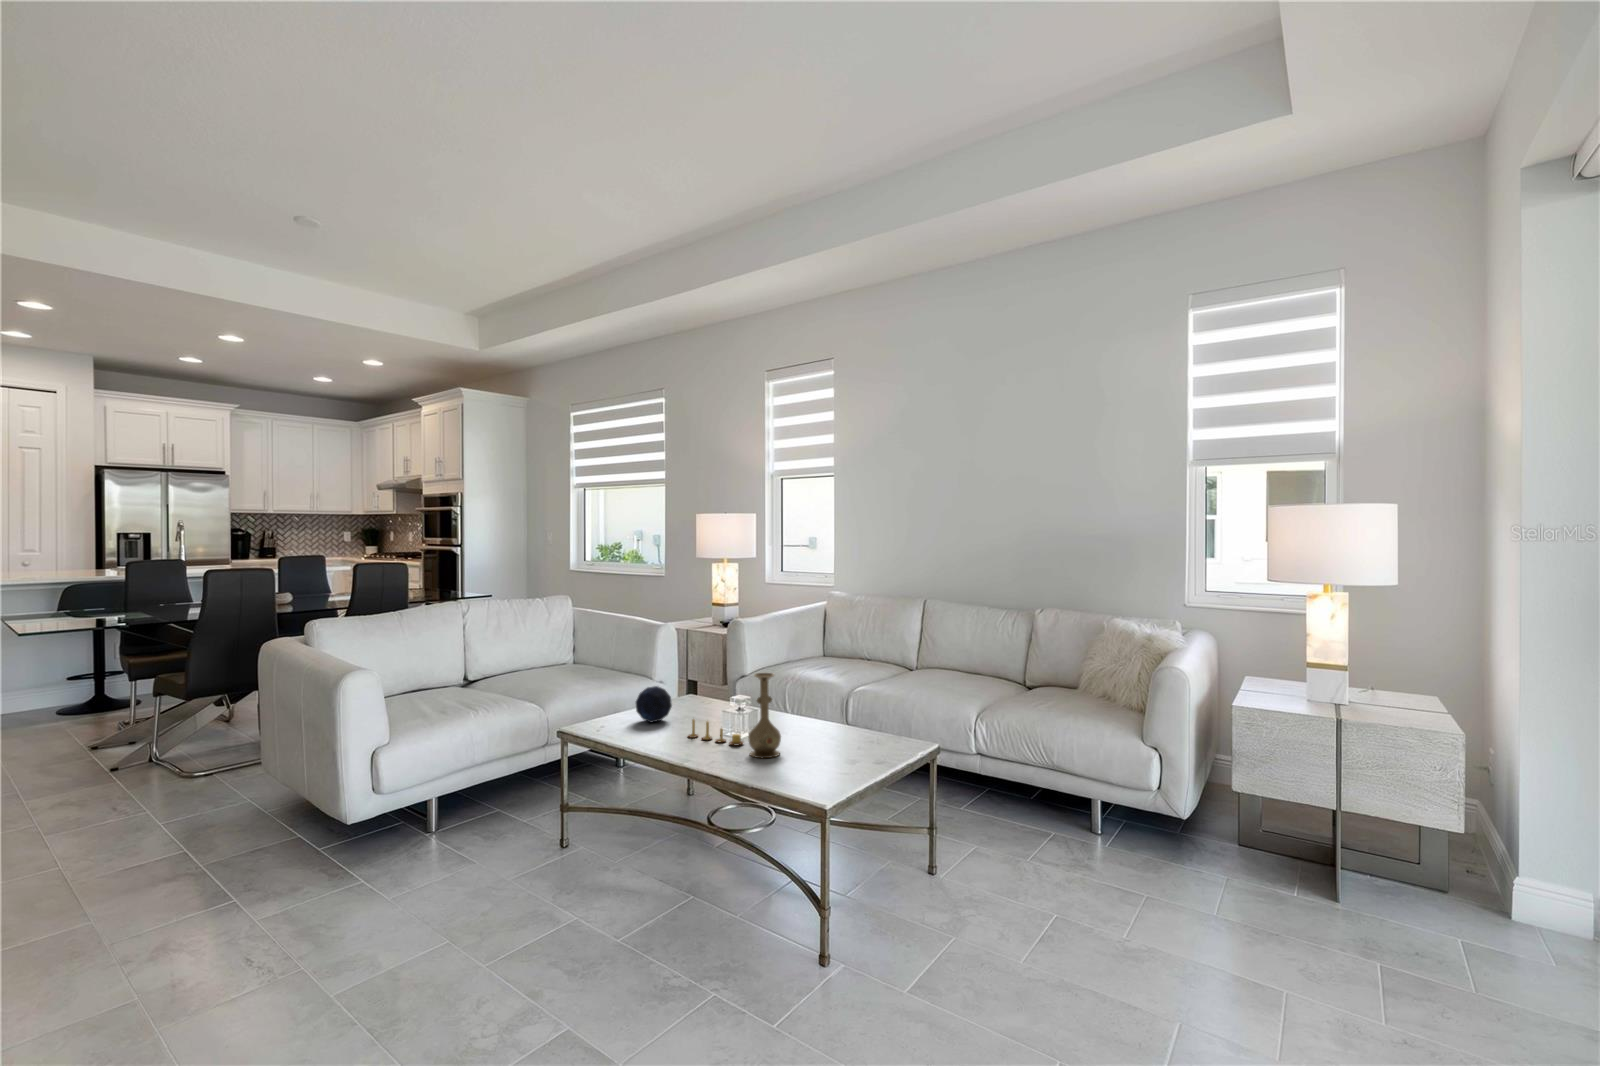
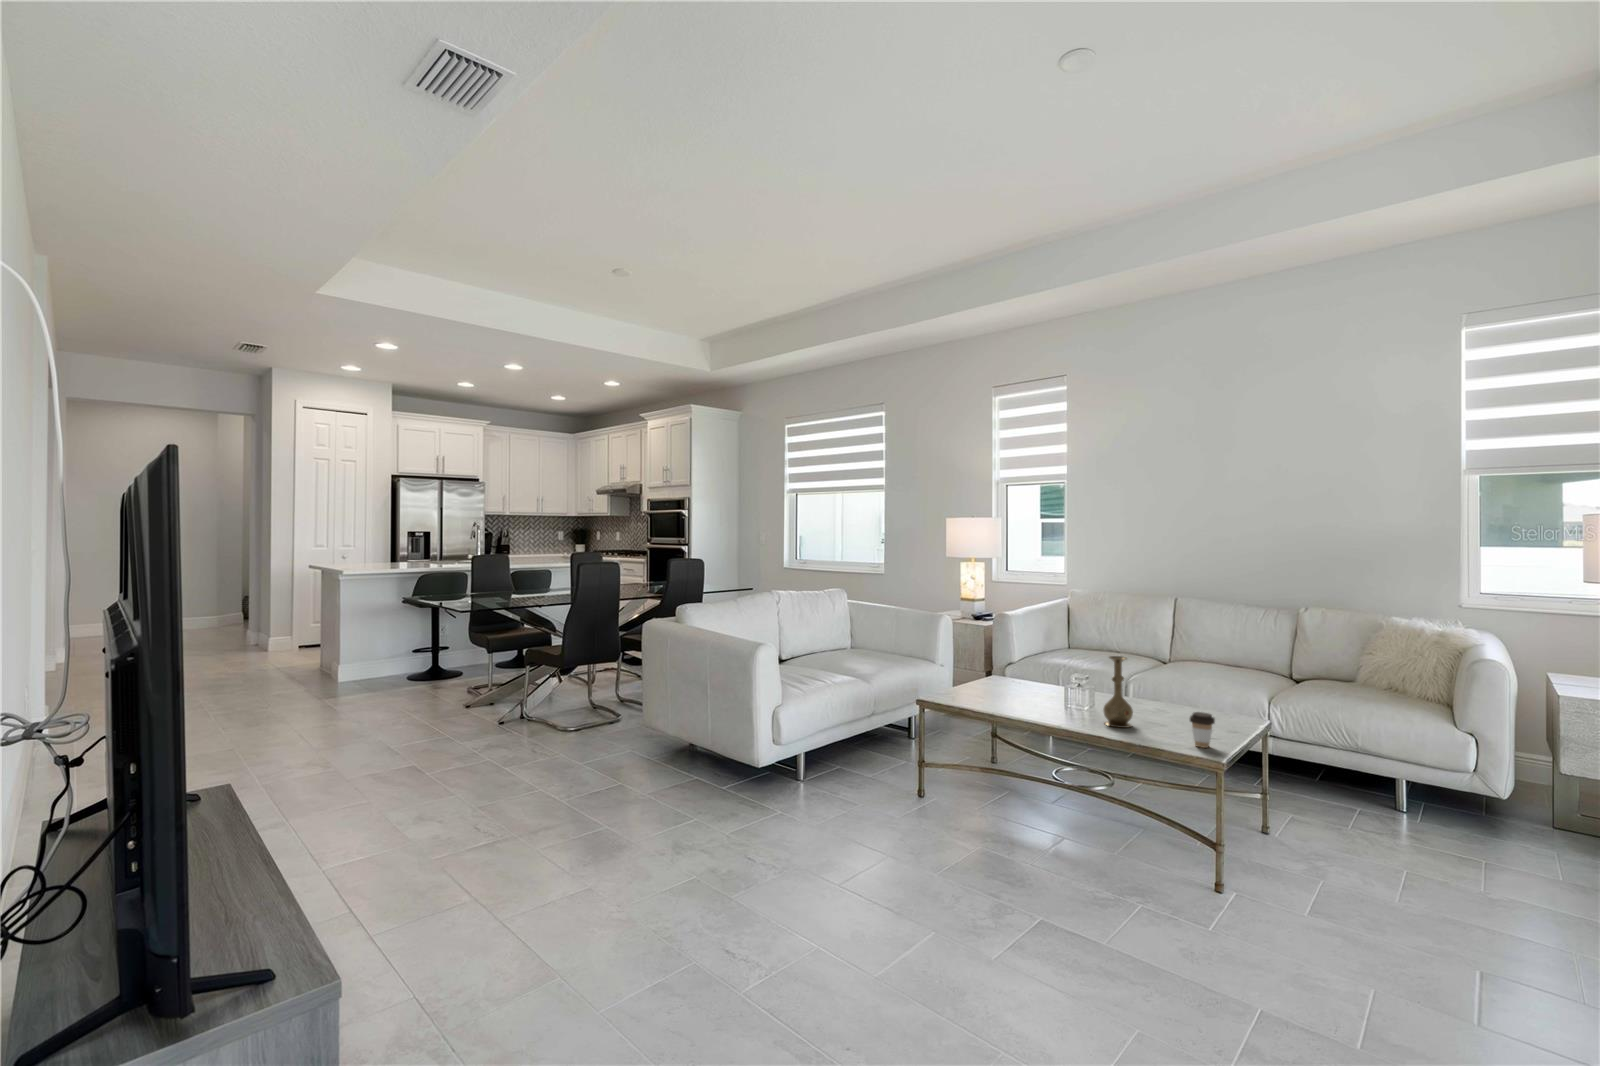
decorative orb: present [636,686,672,722] -> none [971,667,1003,698]
candle: present [688,719,743,745] -> none [1032,693,1090,717]
coffee cup: none [816,740,845,784] -> present [1190,712,1215,748]

